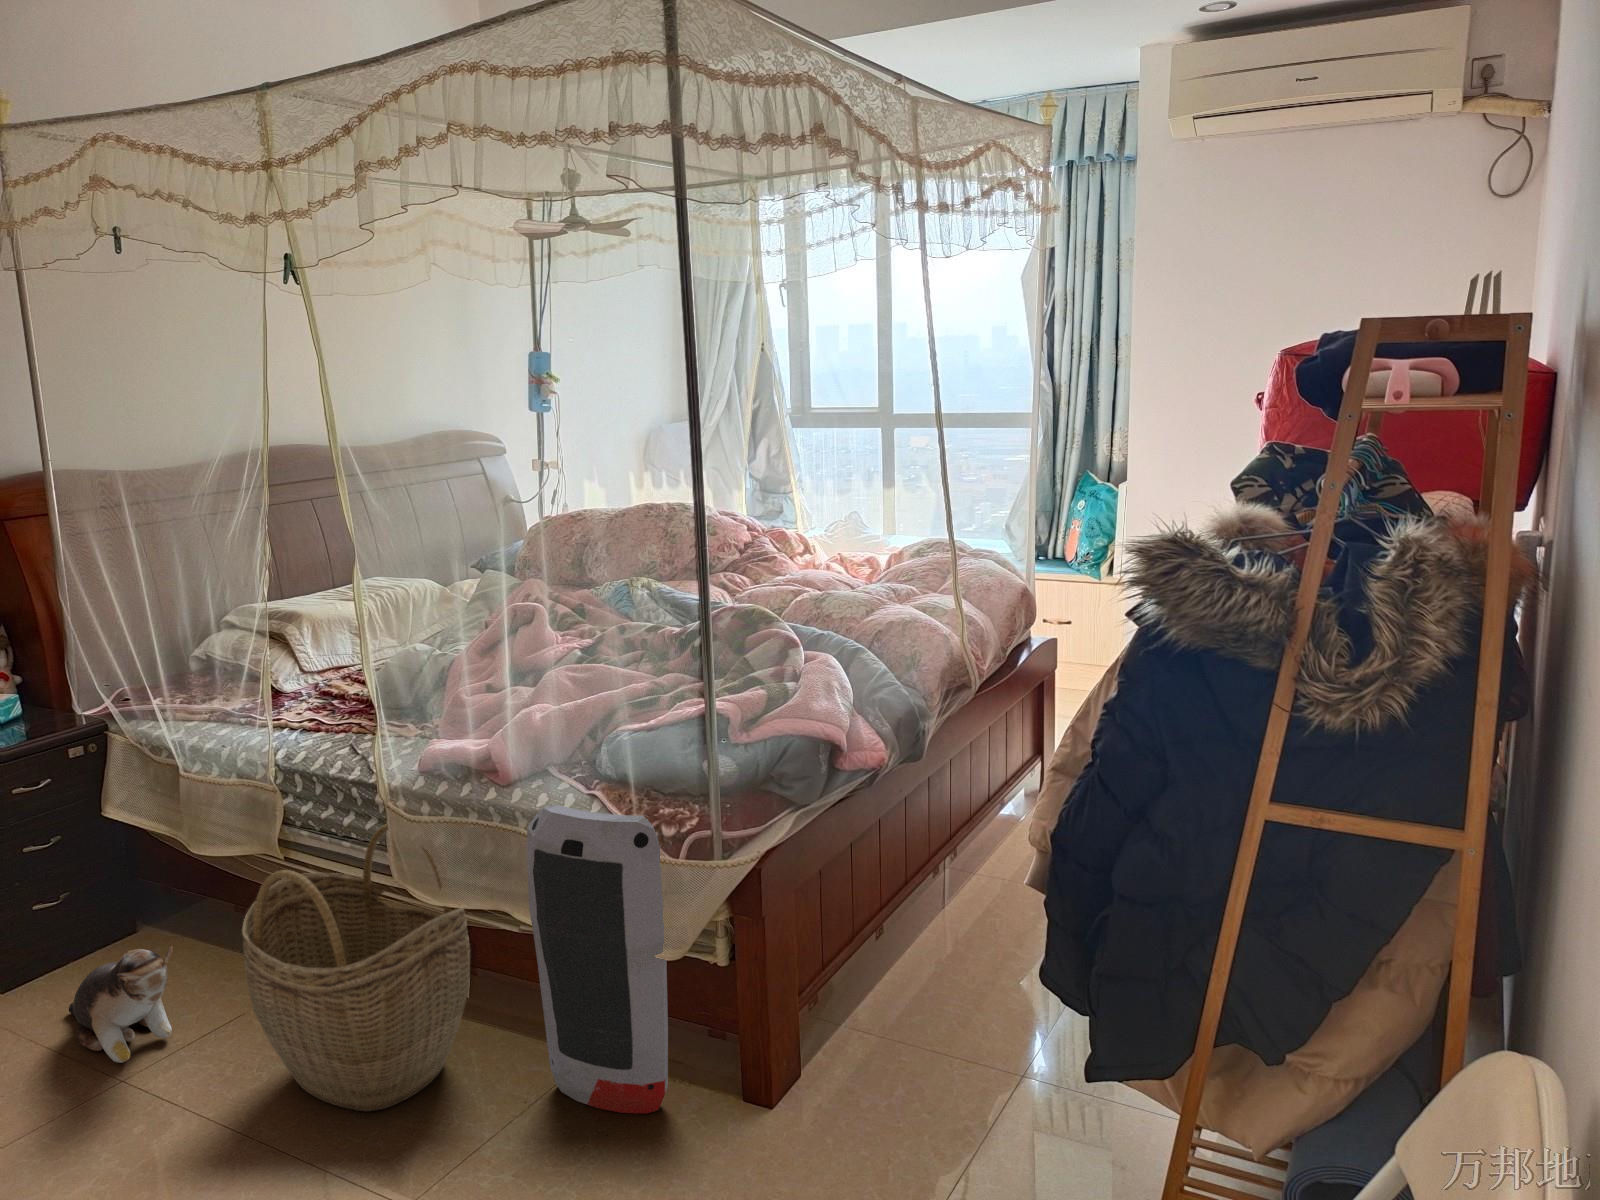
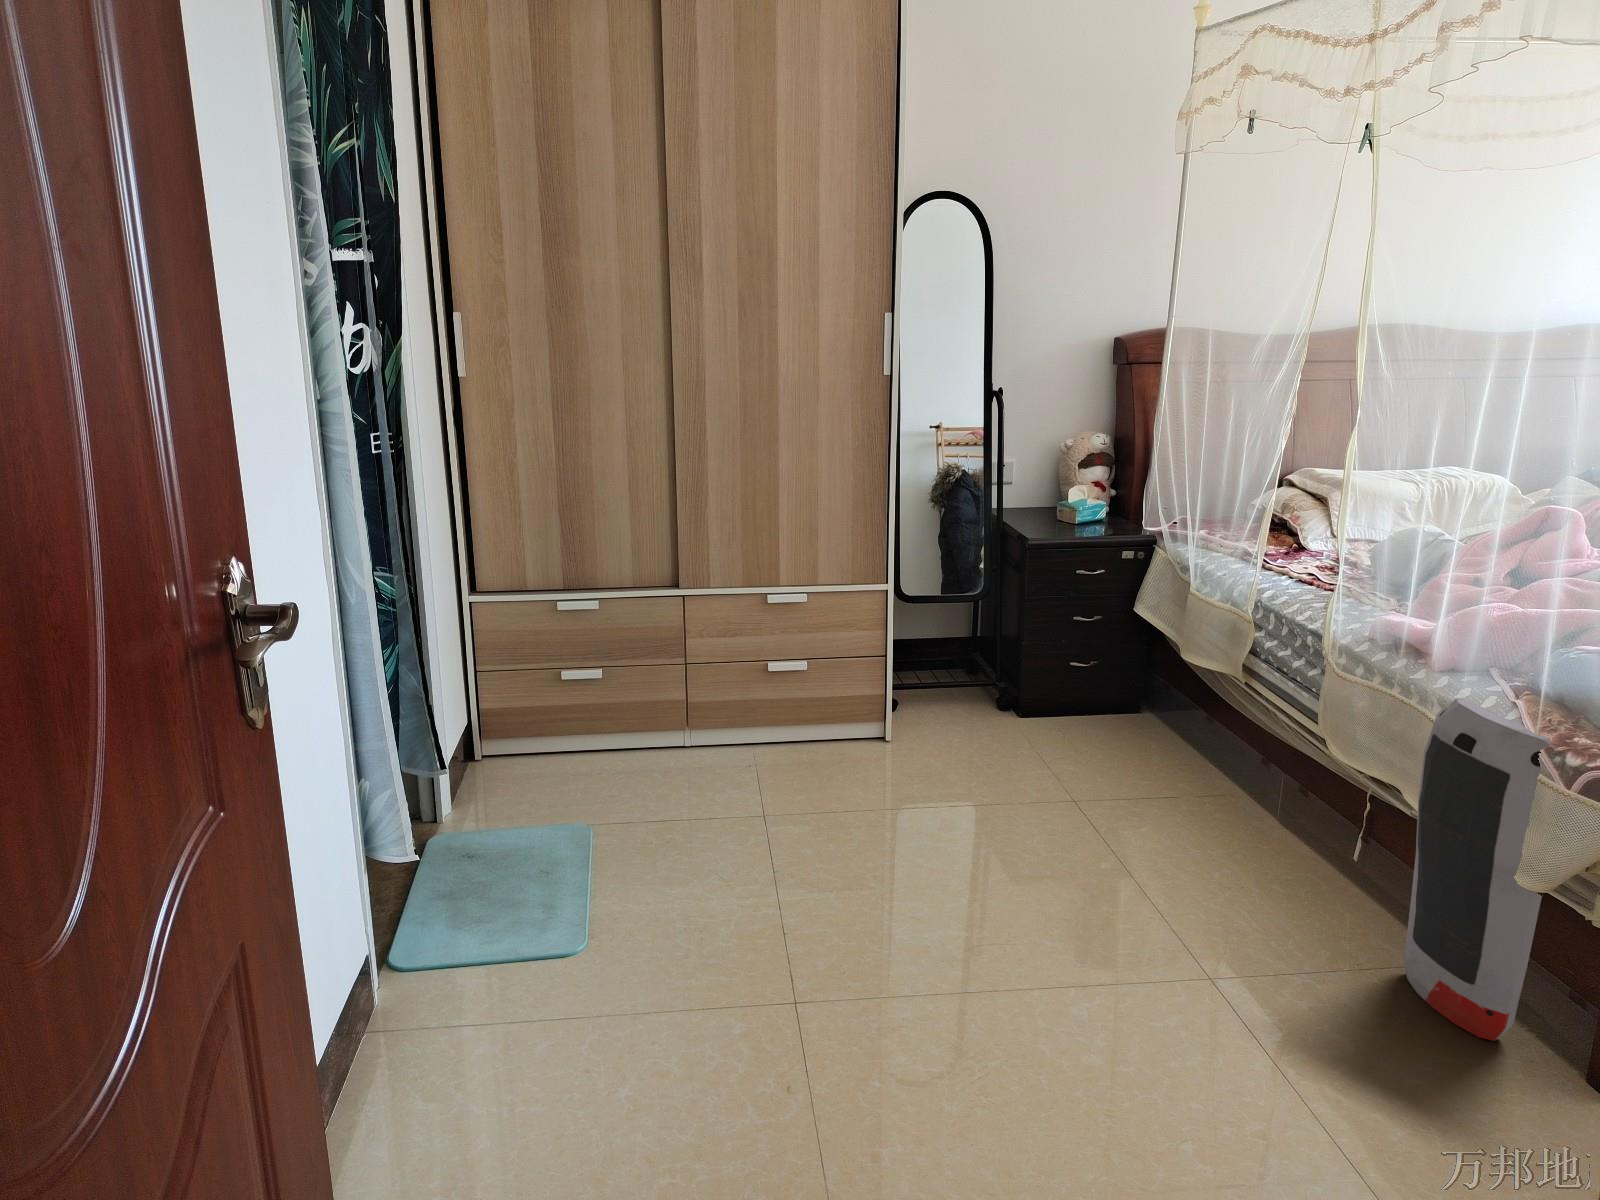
woven basket: present [242,824,470,1111] -> none [1174,676,1369,917]
plush toy: present [69,946,173,1063] -> none [1067,712,1139,796]

